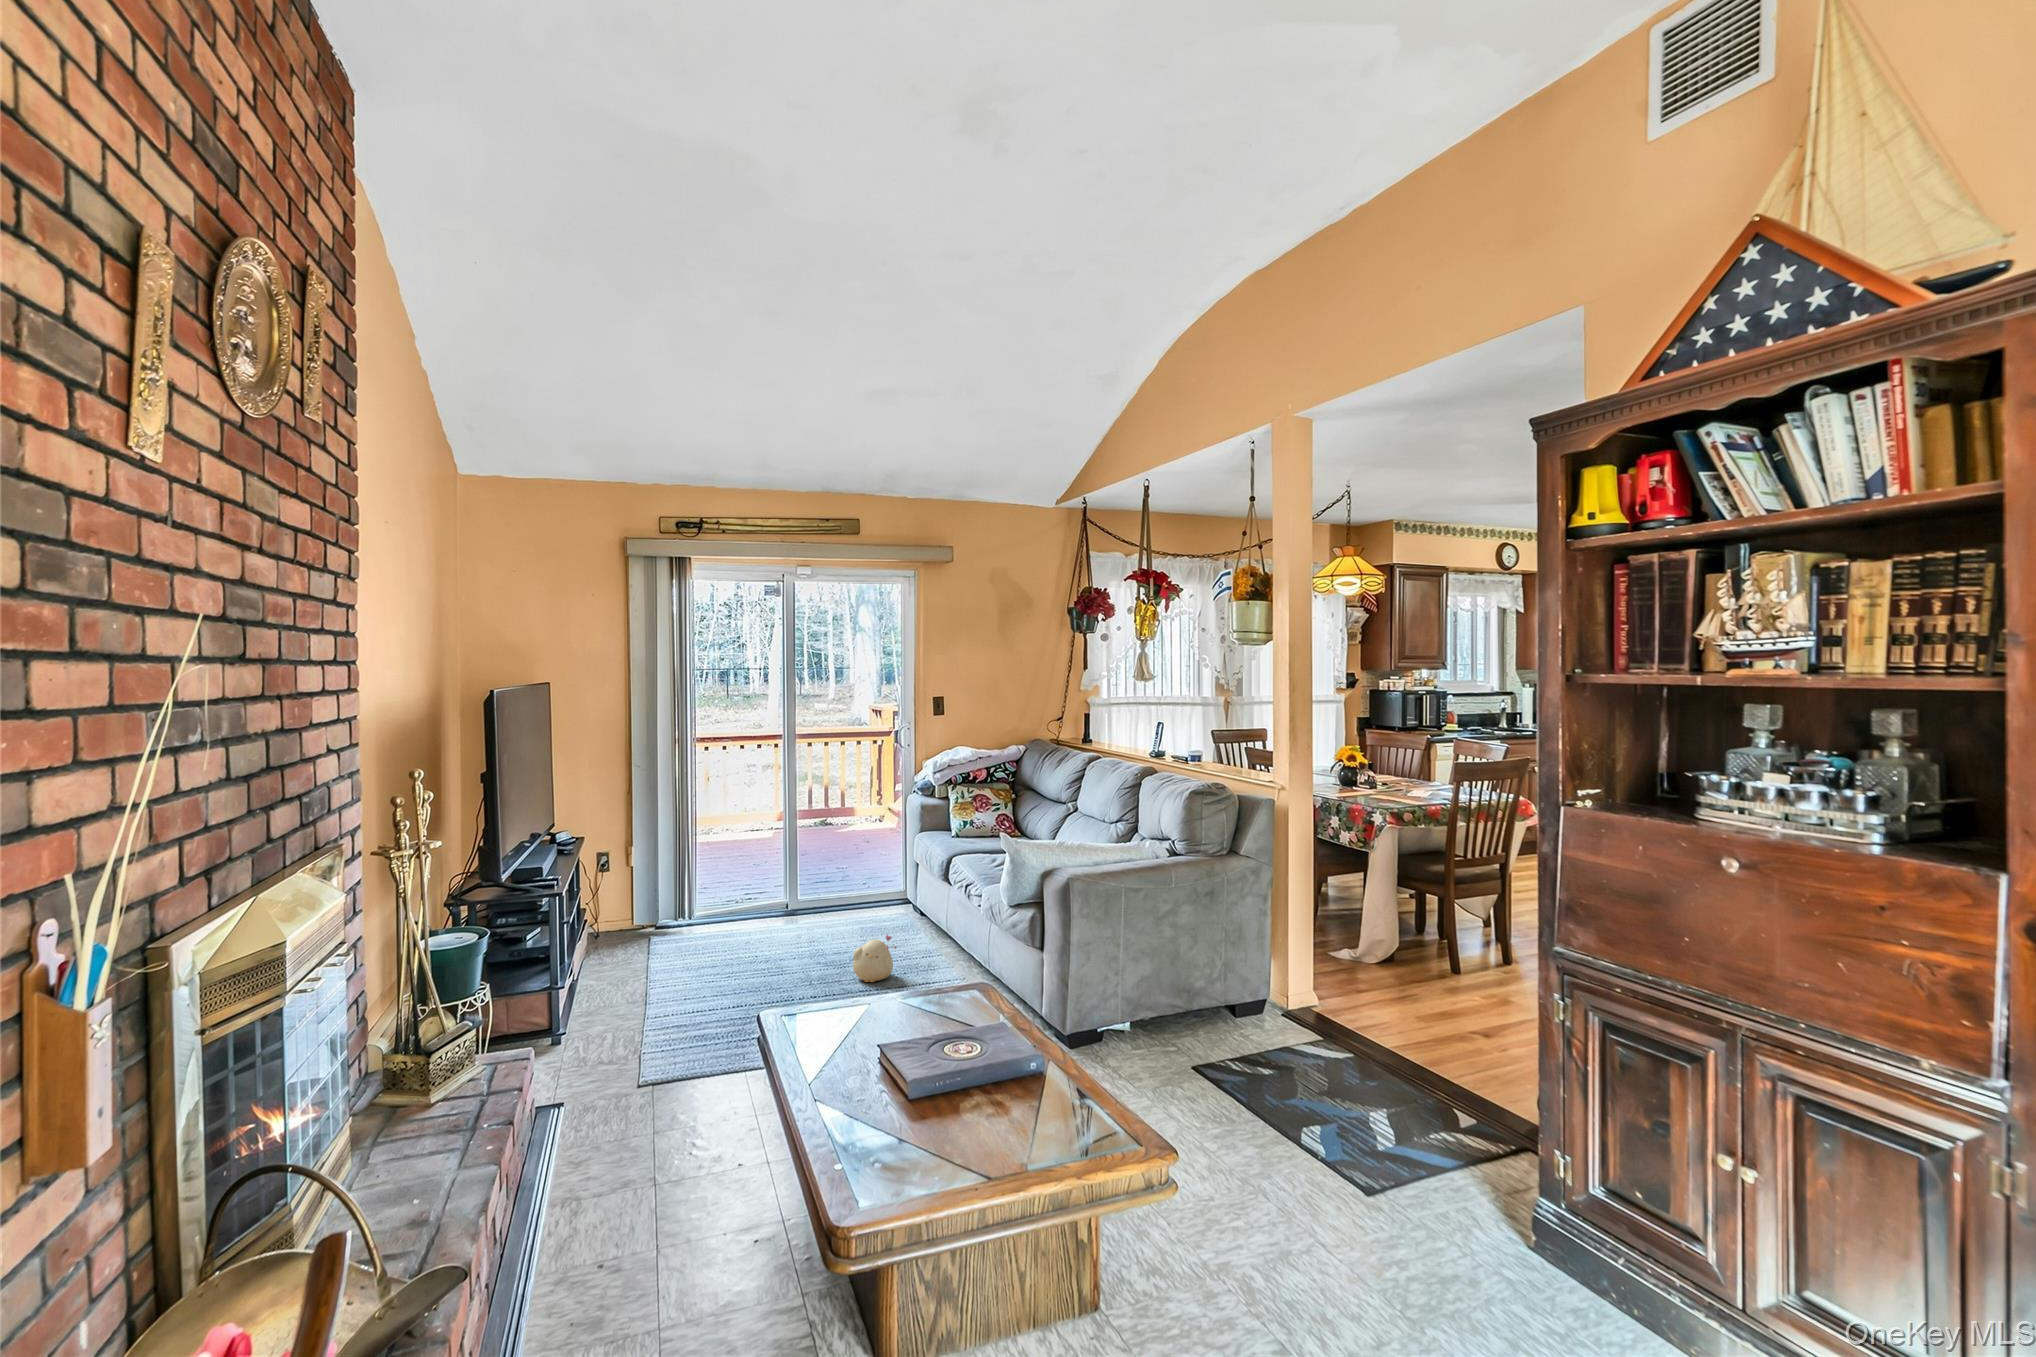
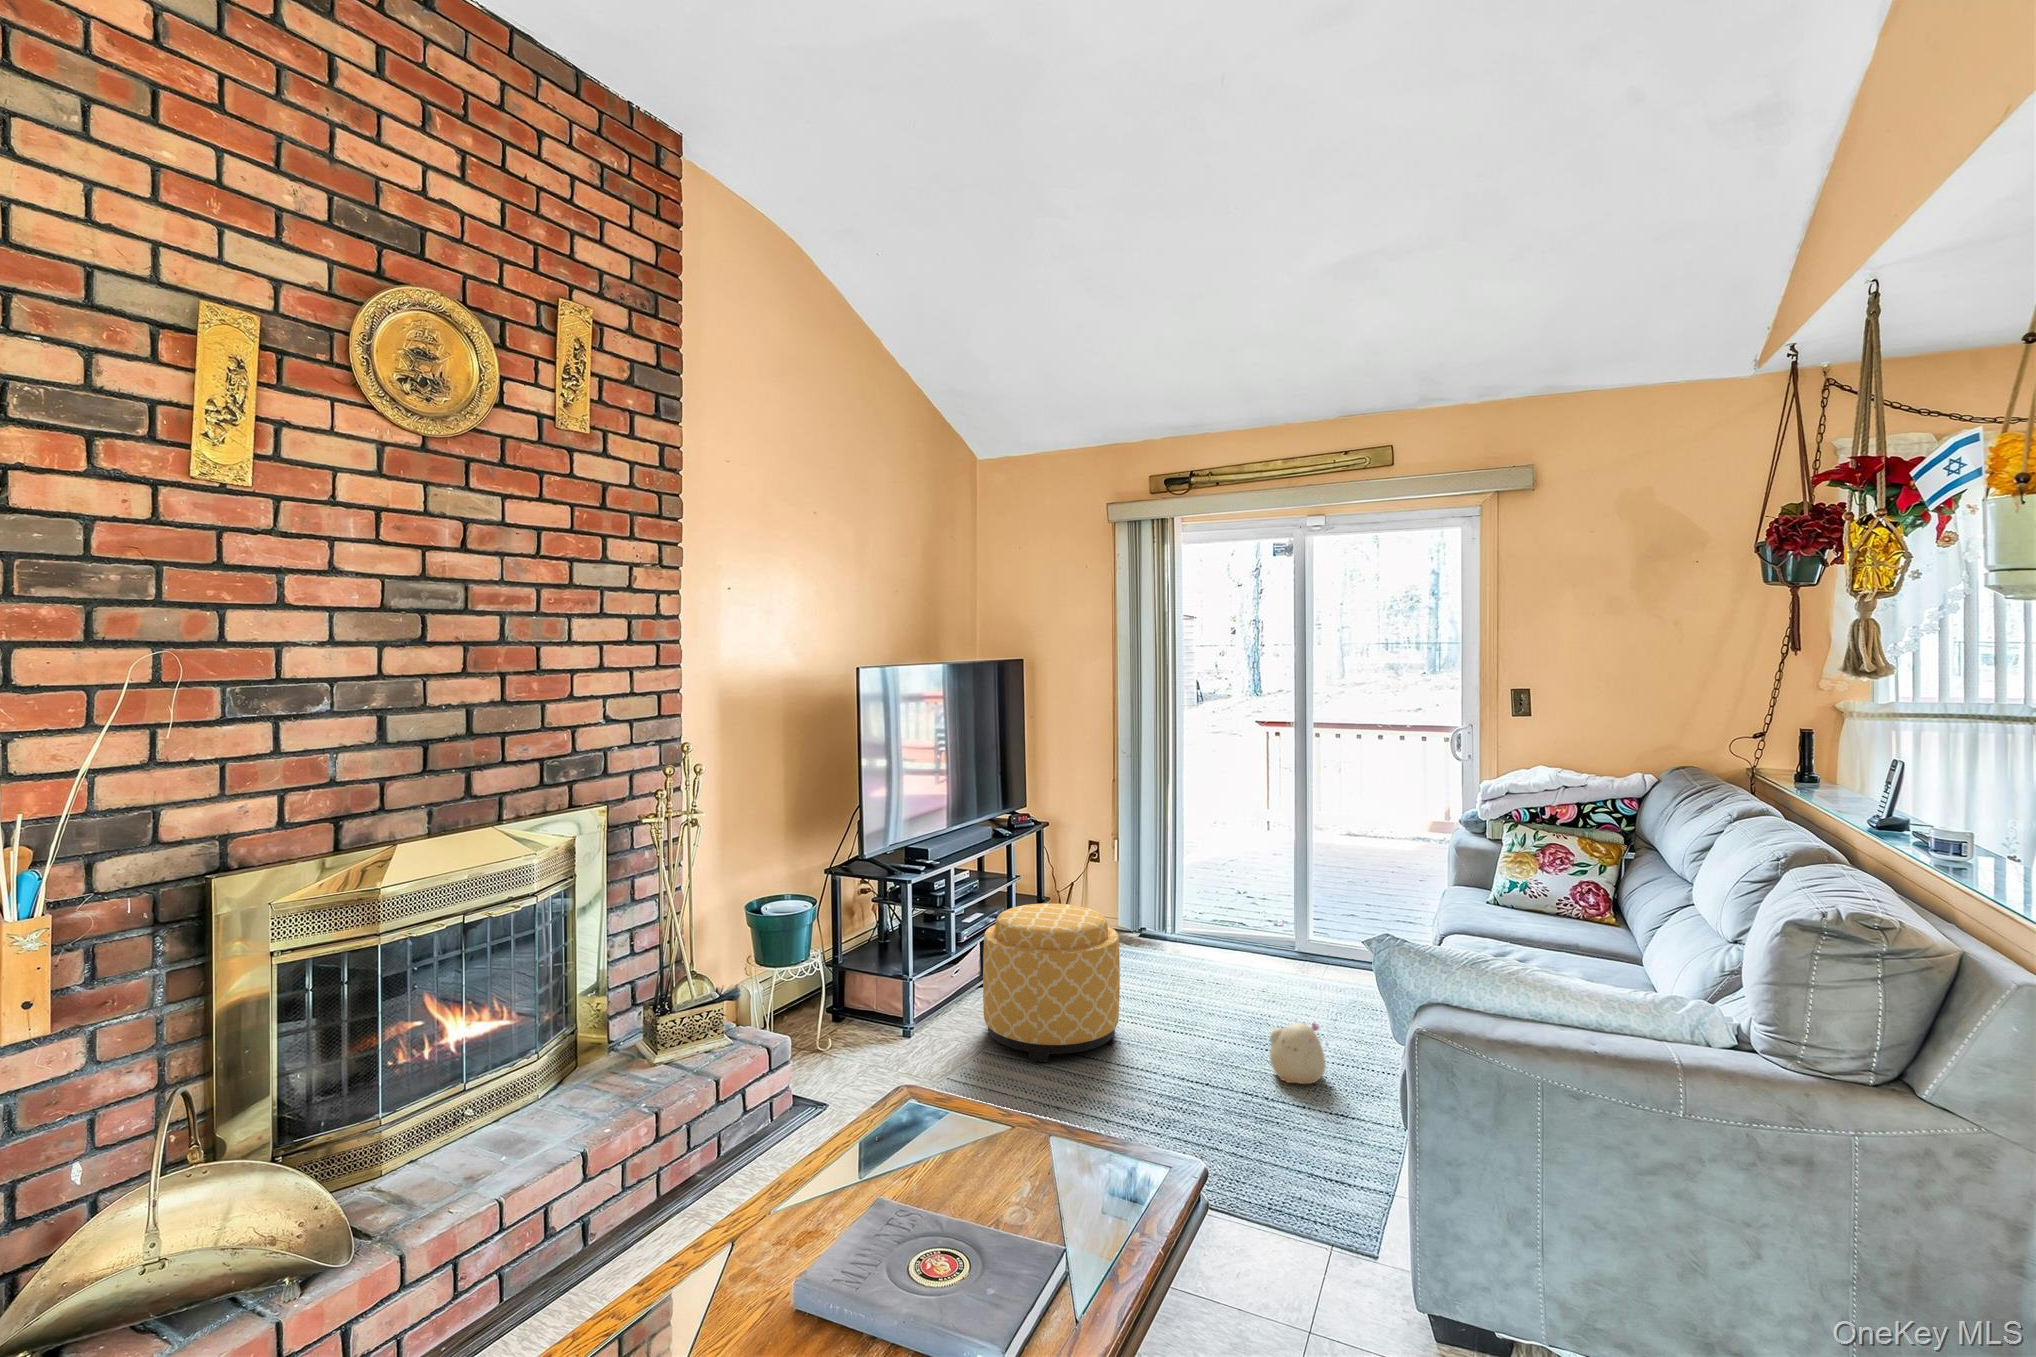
ottoman: none [613,896,737,1025] -> present [983,903,1120,1062]

